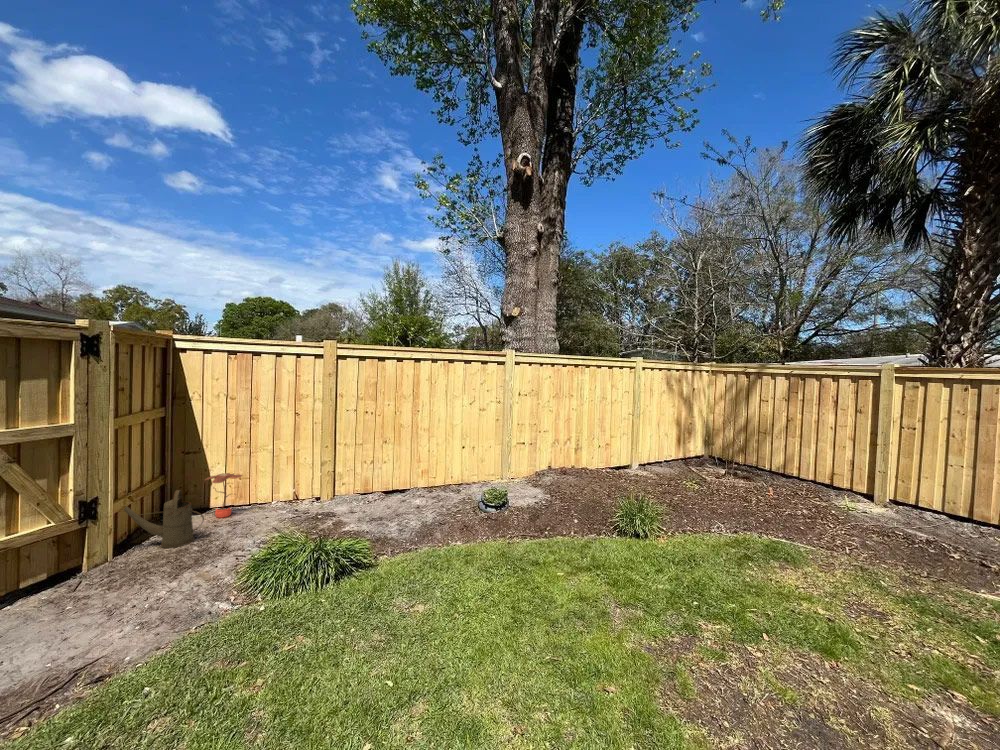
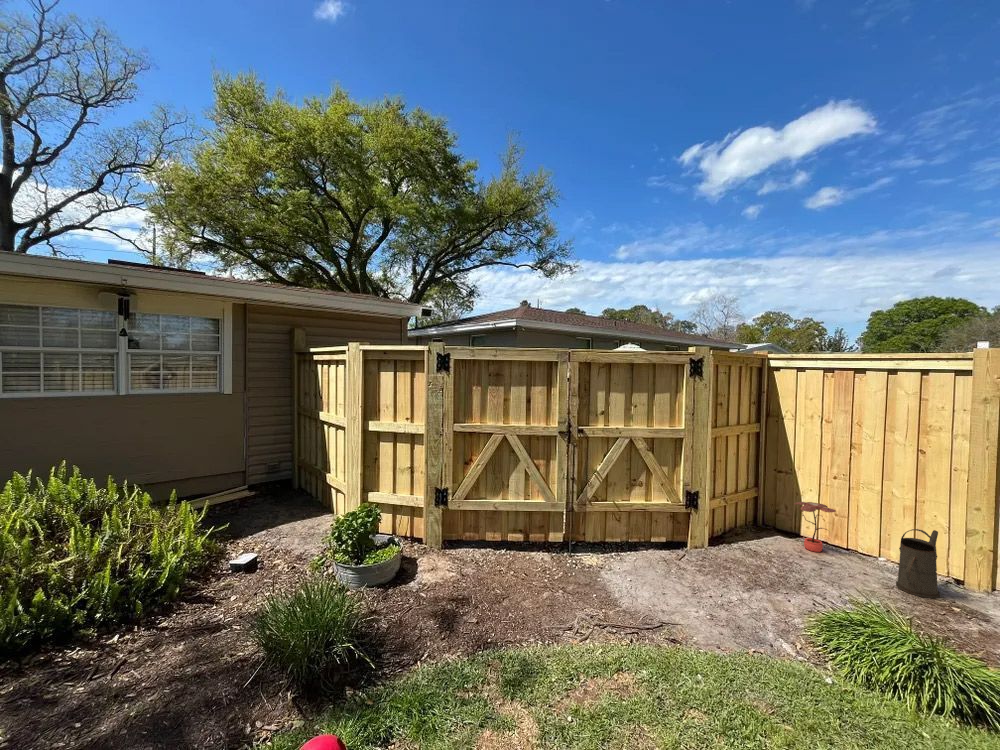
watering can: present [124,490,204,548] -> present [896,529,939,598]

